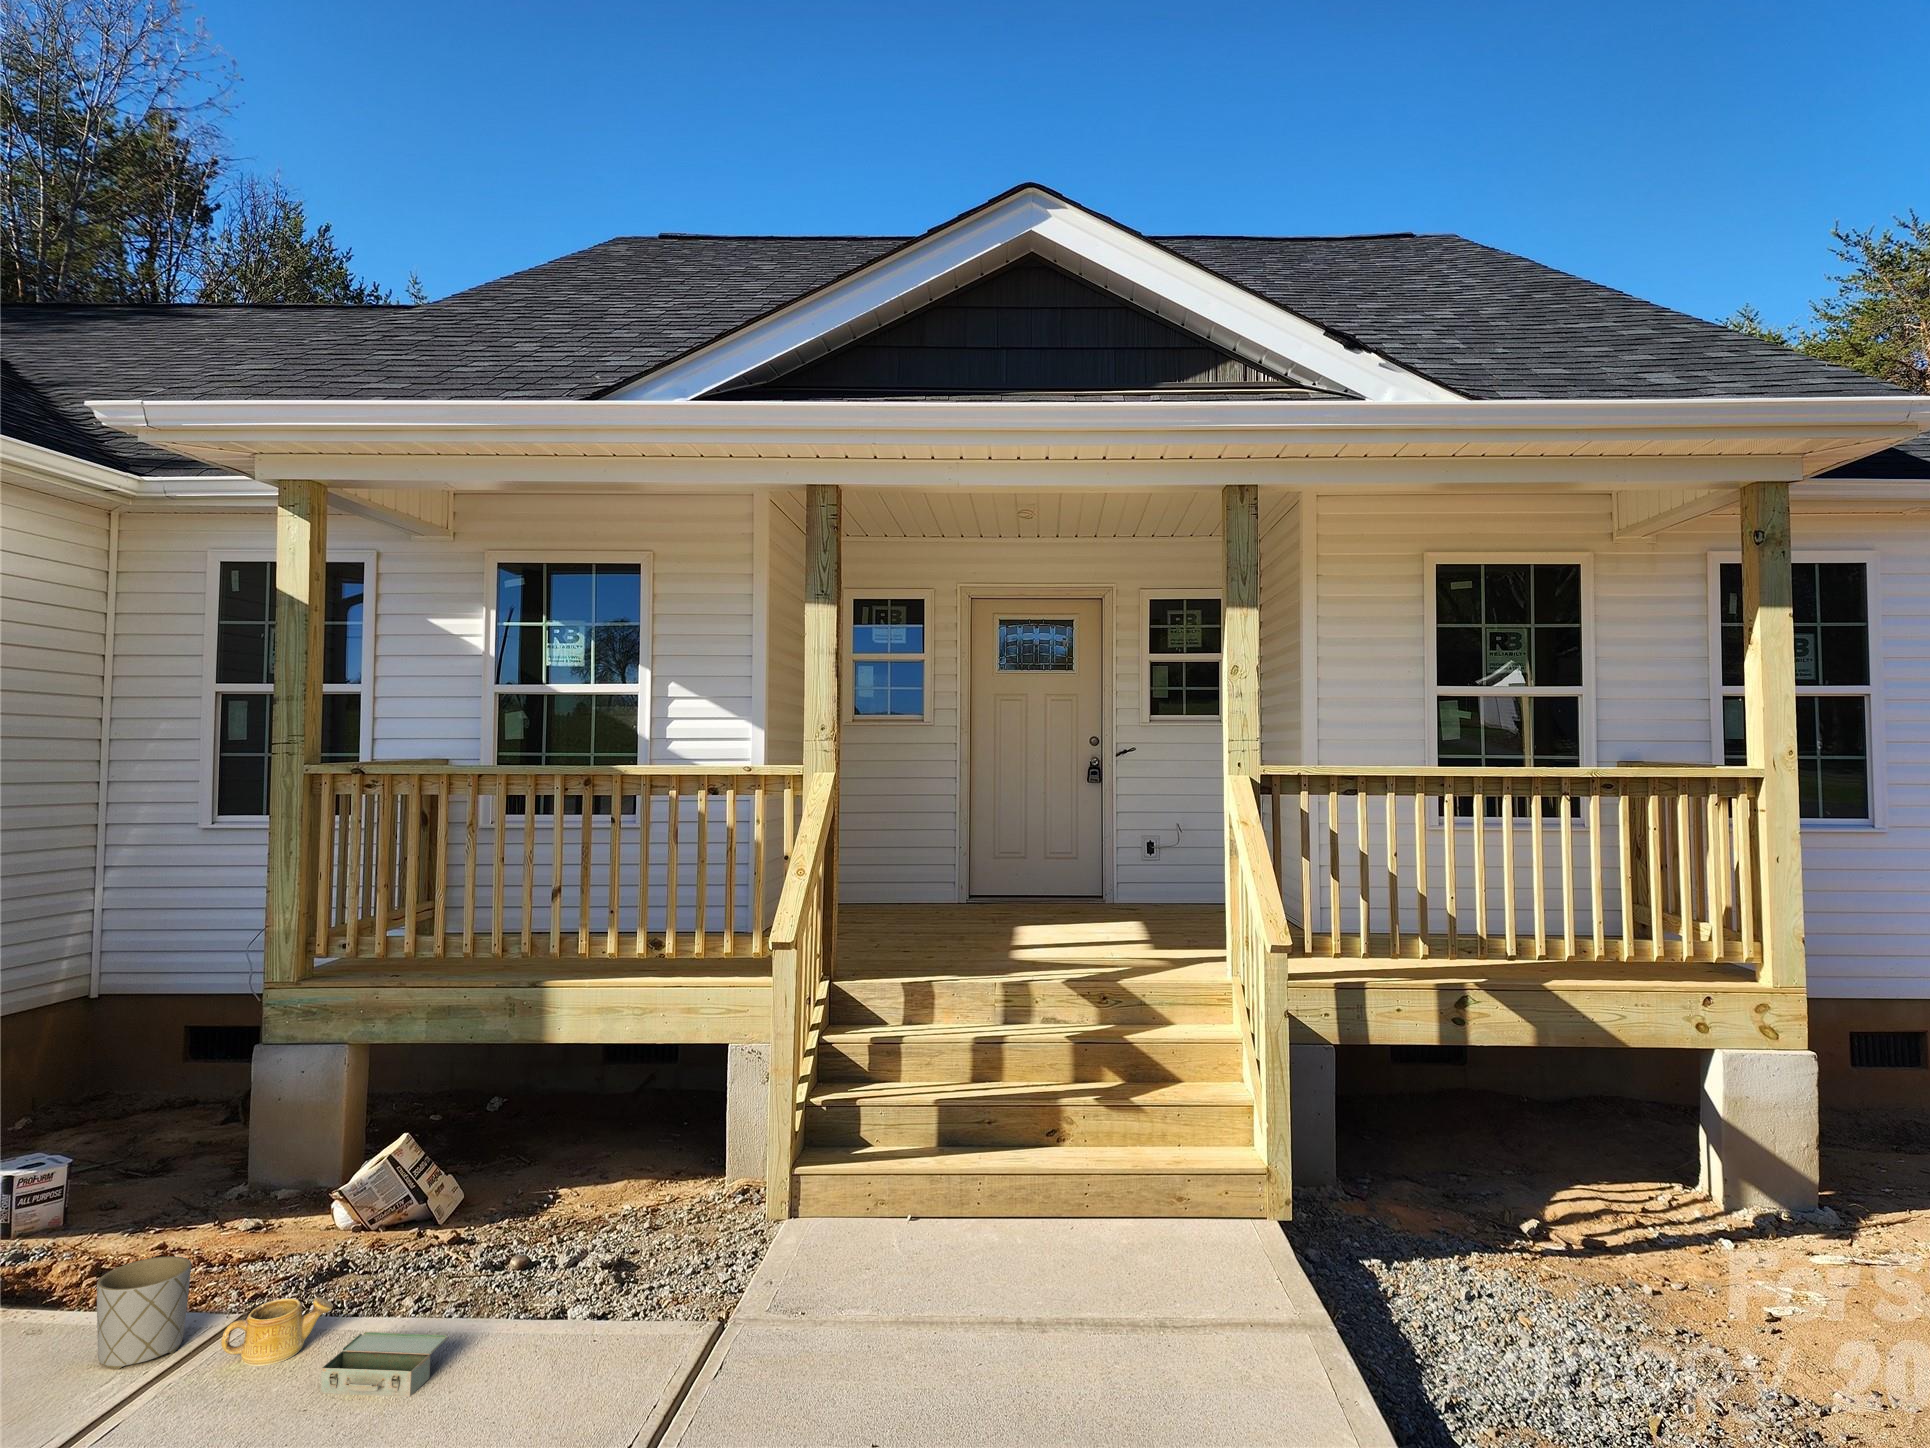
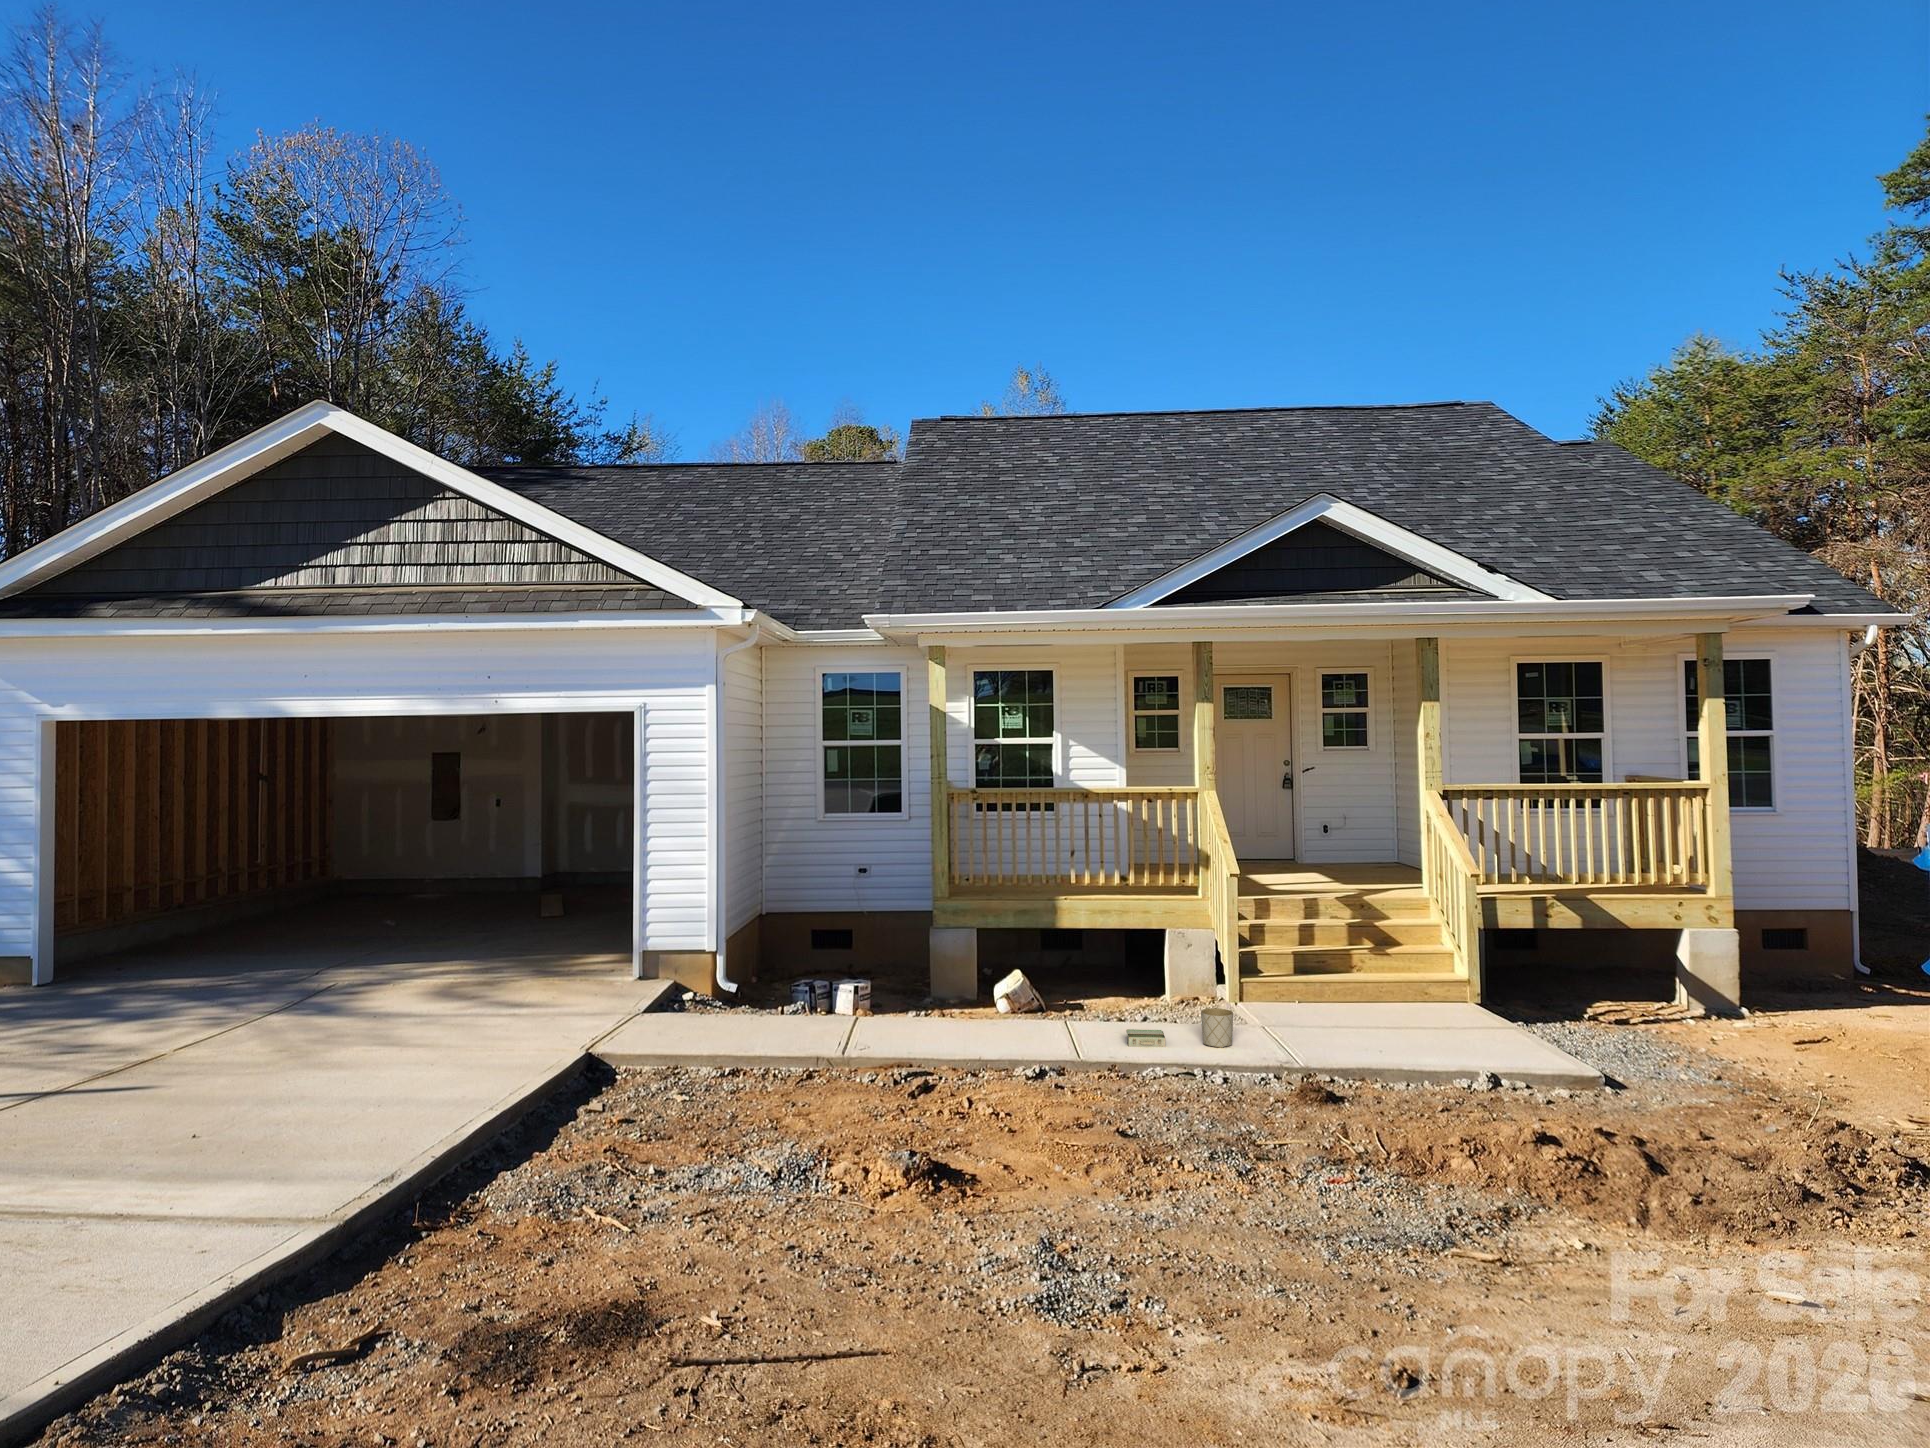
planter: present [97,1256,191,1370] -> present [1201,1008,1233,1048]
watering can: present [221,1297,333,1366] -> none [1073,1019,1104,1042]

